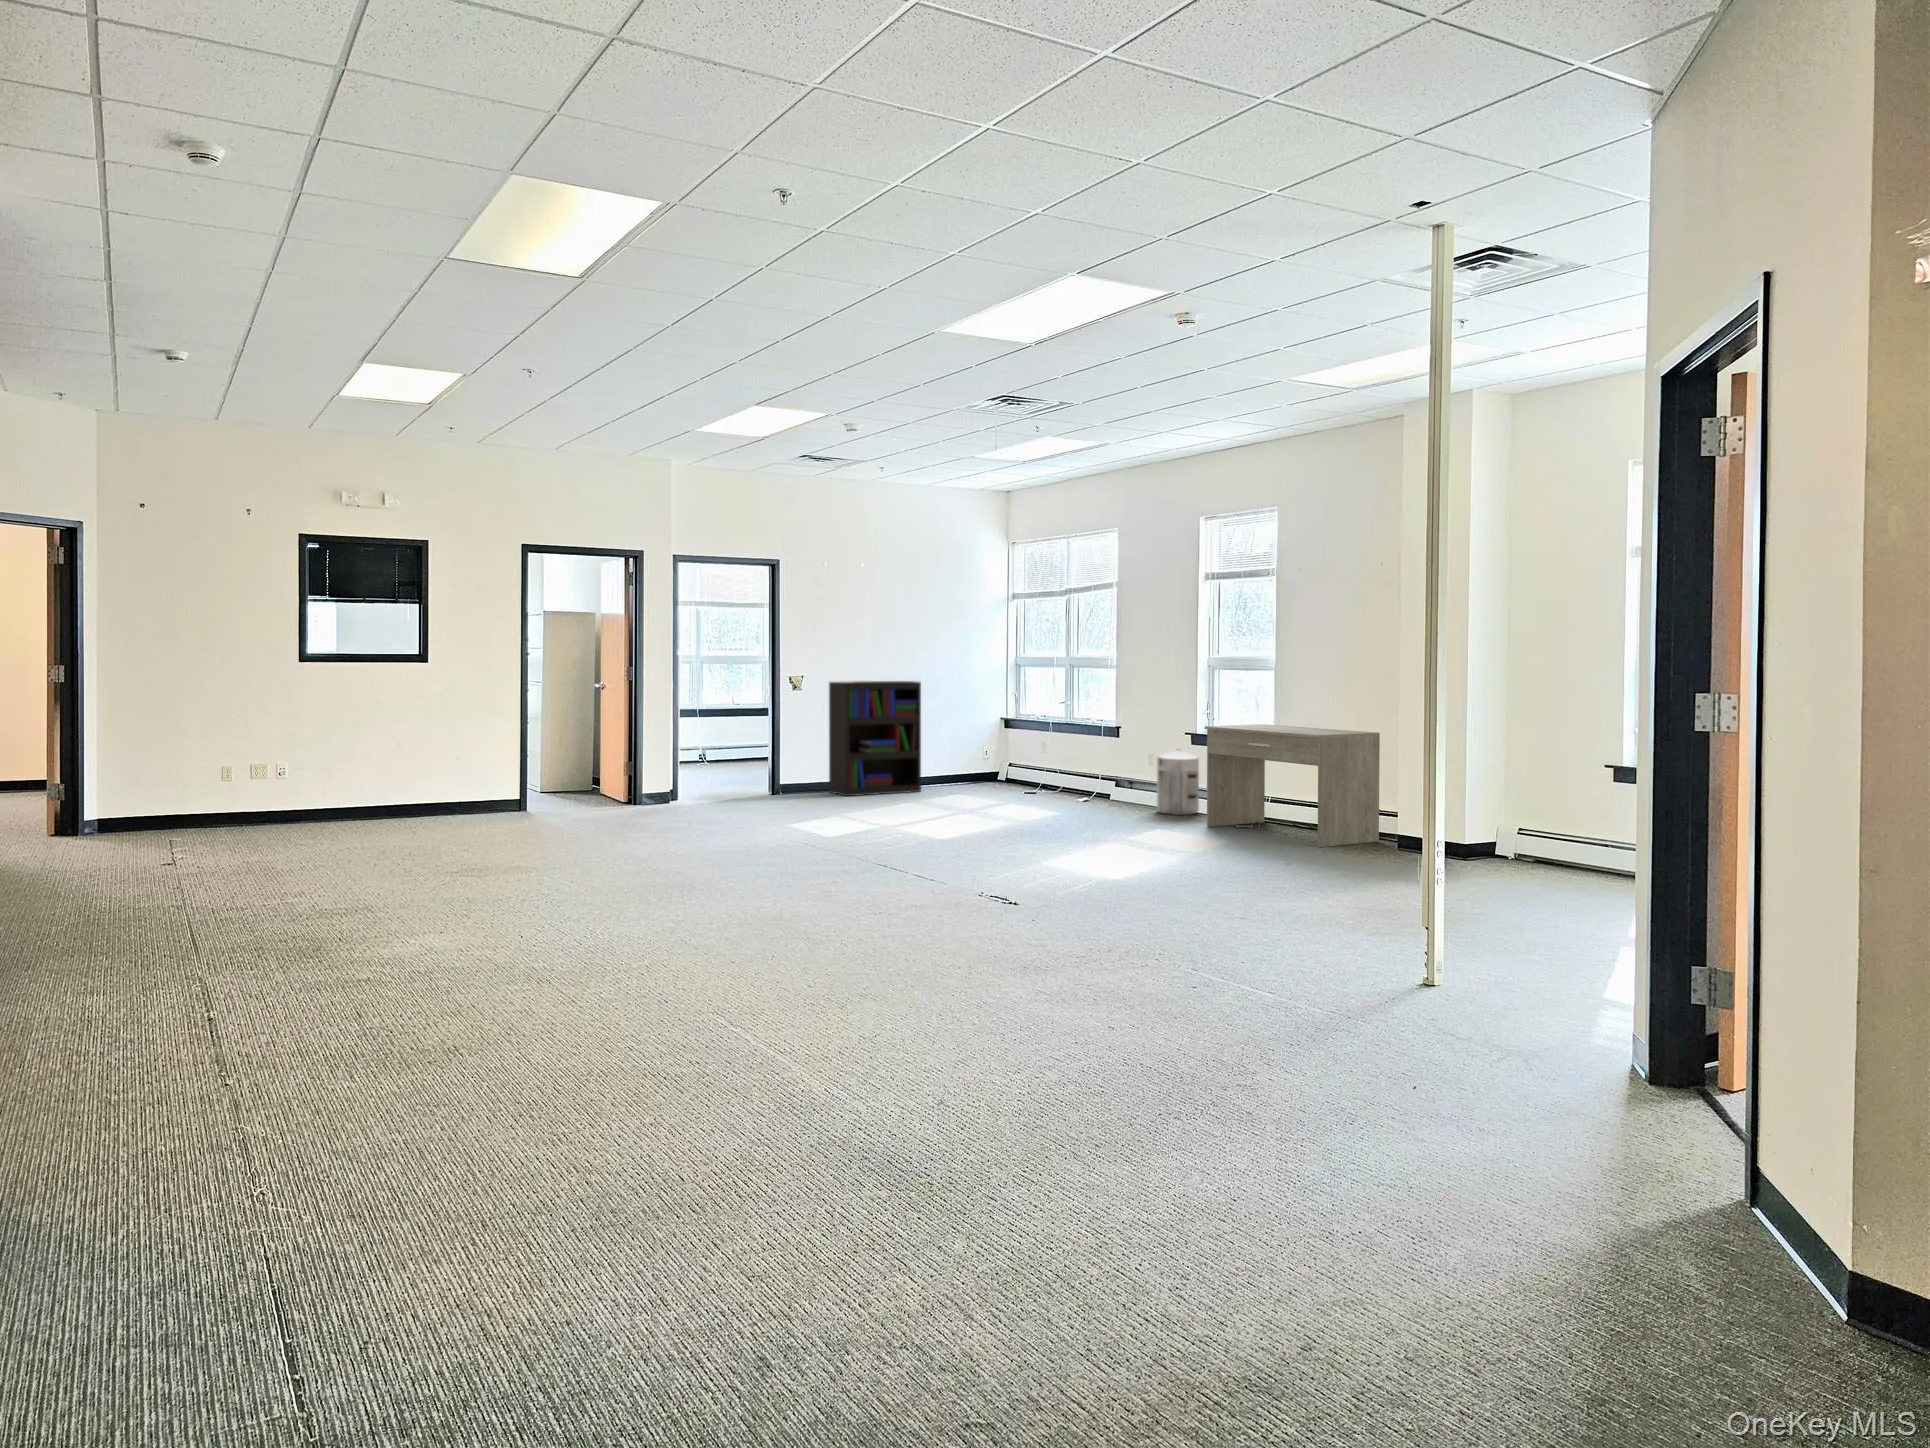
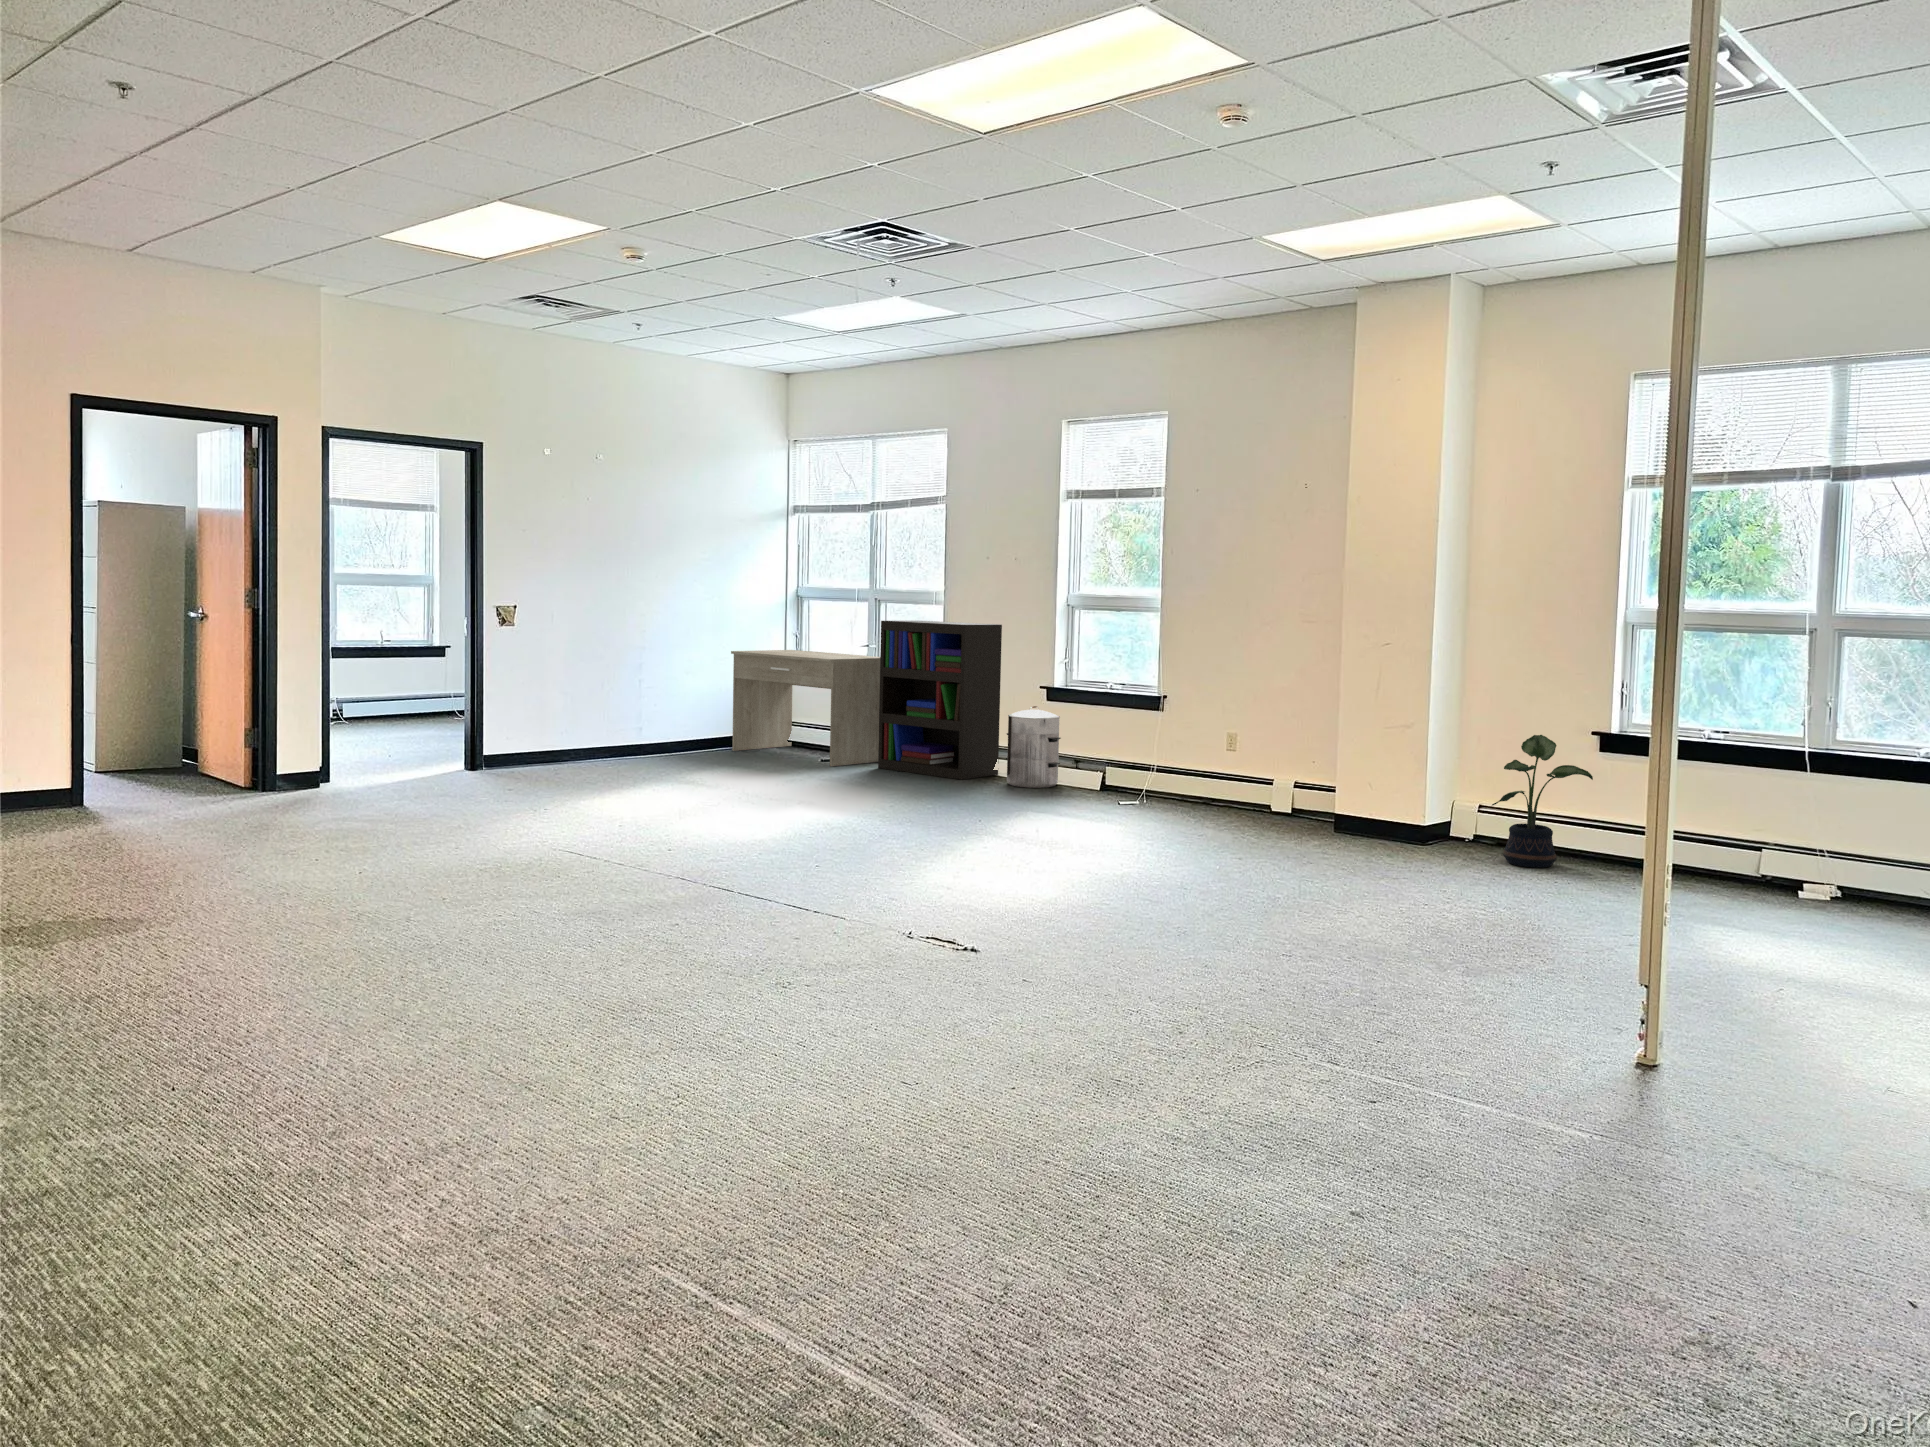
bookshelf: present [829,681,921,796] -> present [878,620,1002,780]
desk: present [1205,724,1380,847] -> present [731,650,880,766]
potted plant: none [1511,769,1597,881] -> present [1492,735,1593,868]

